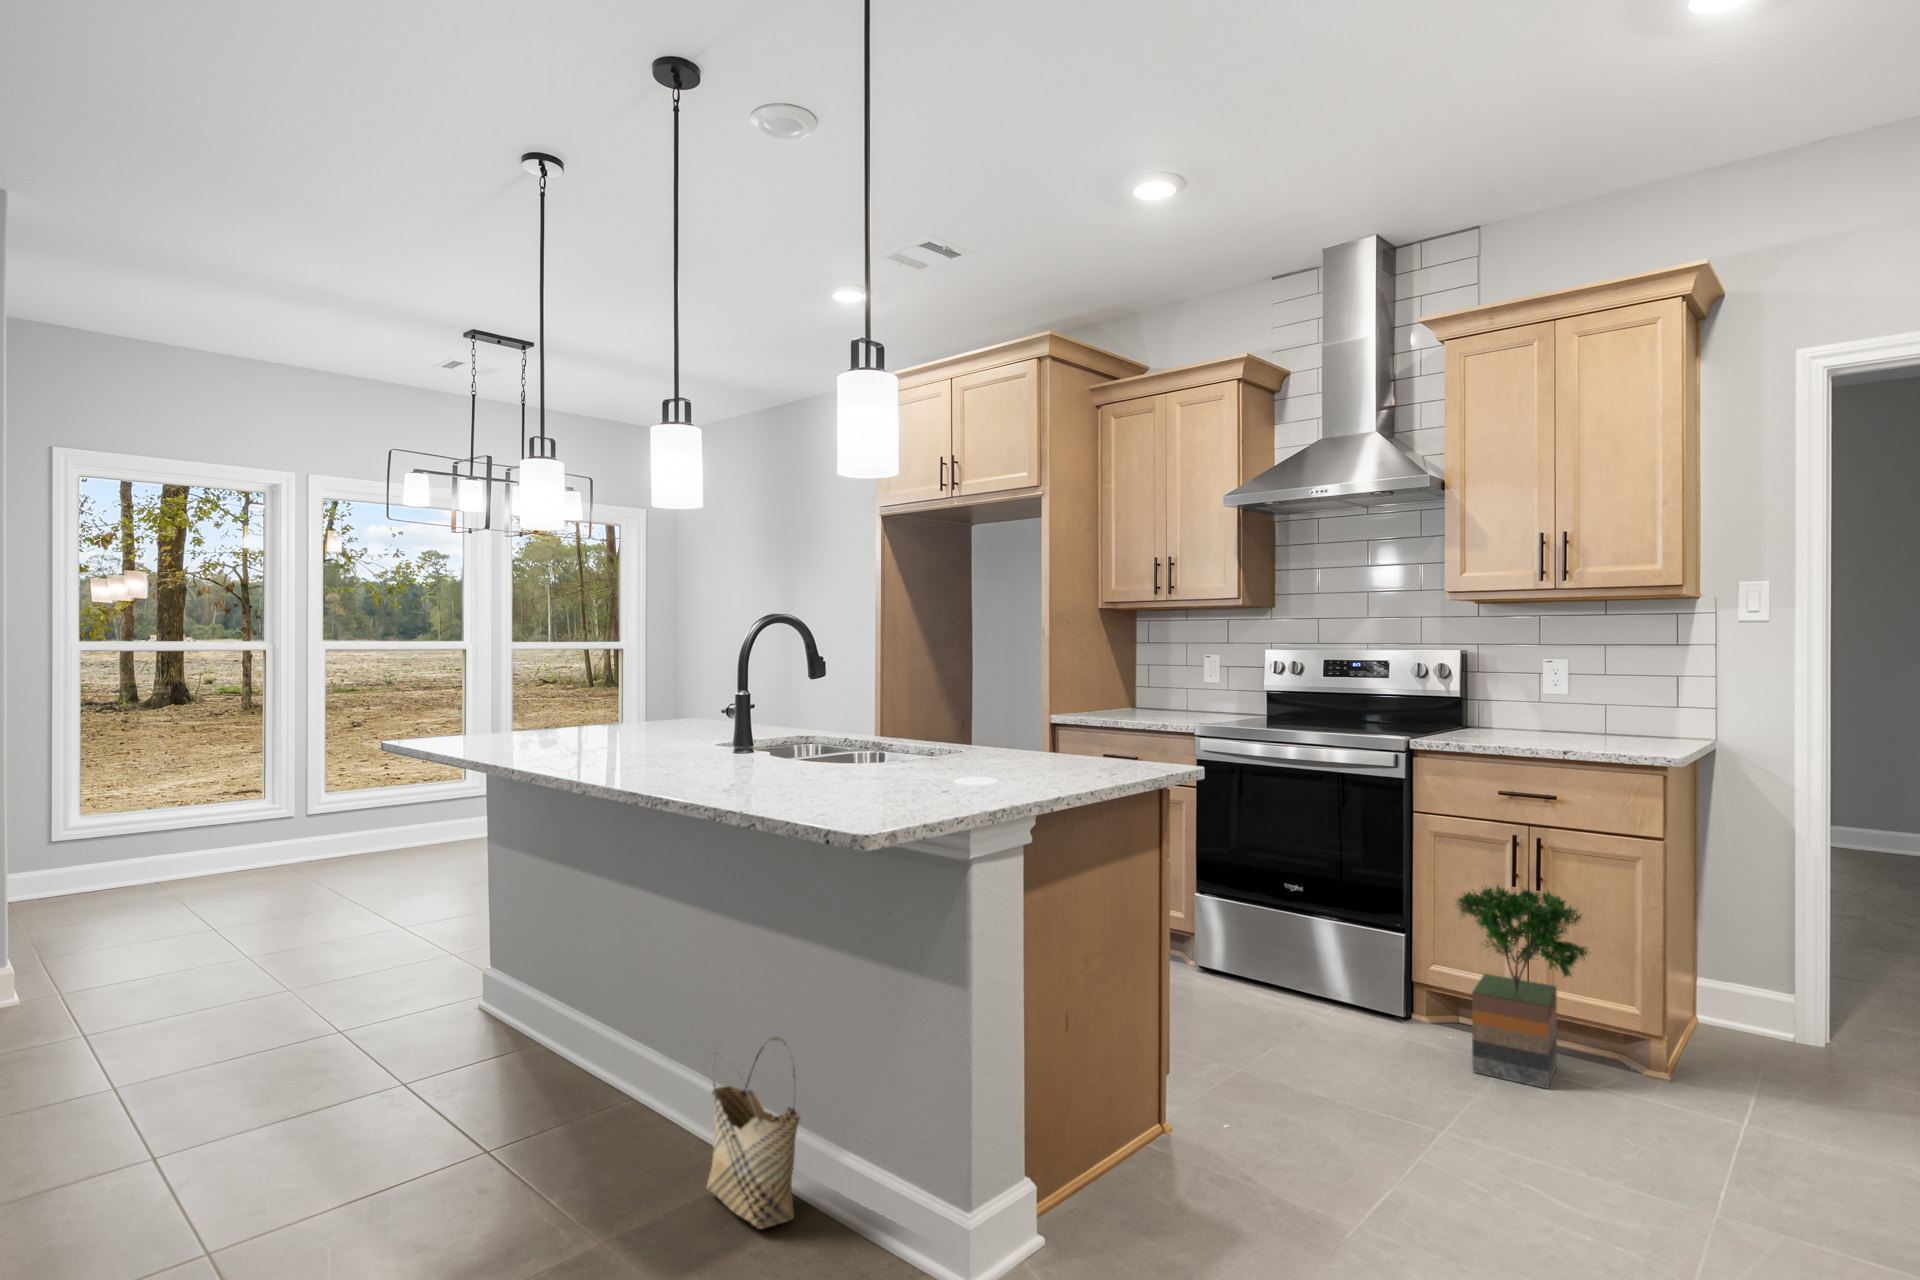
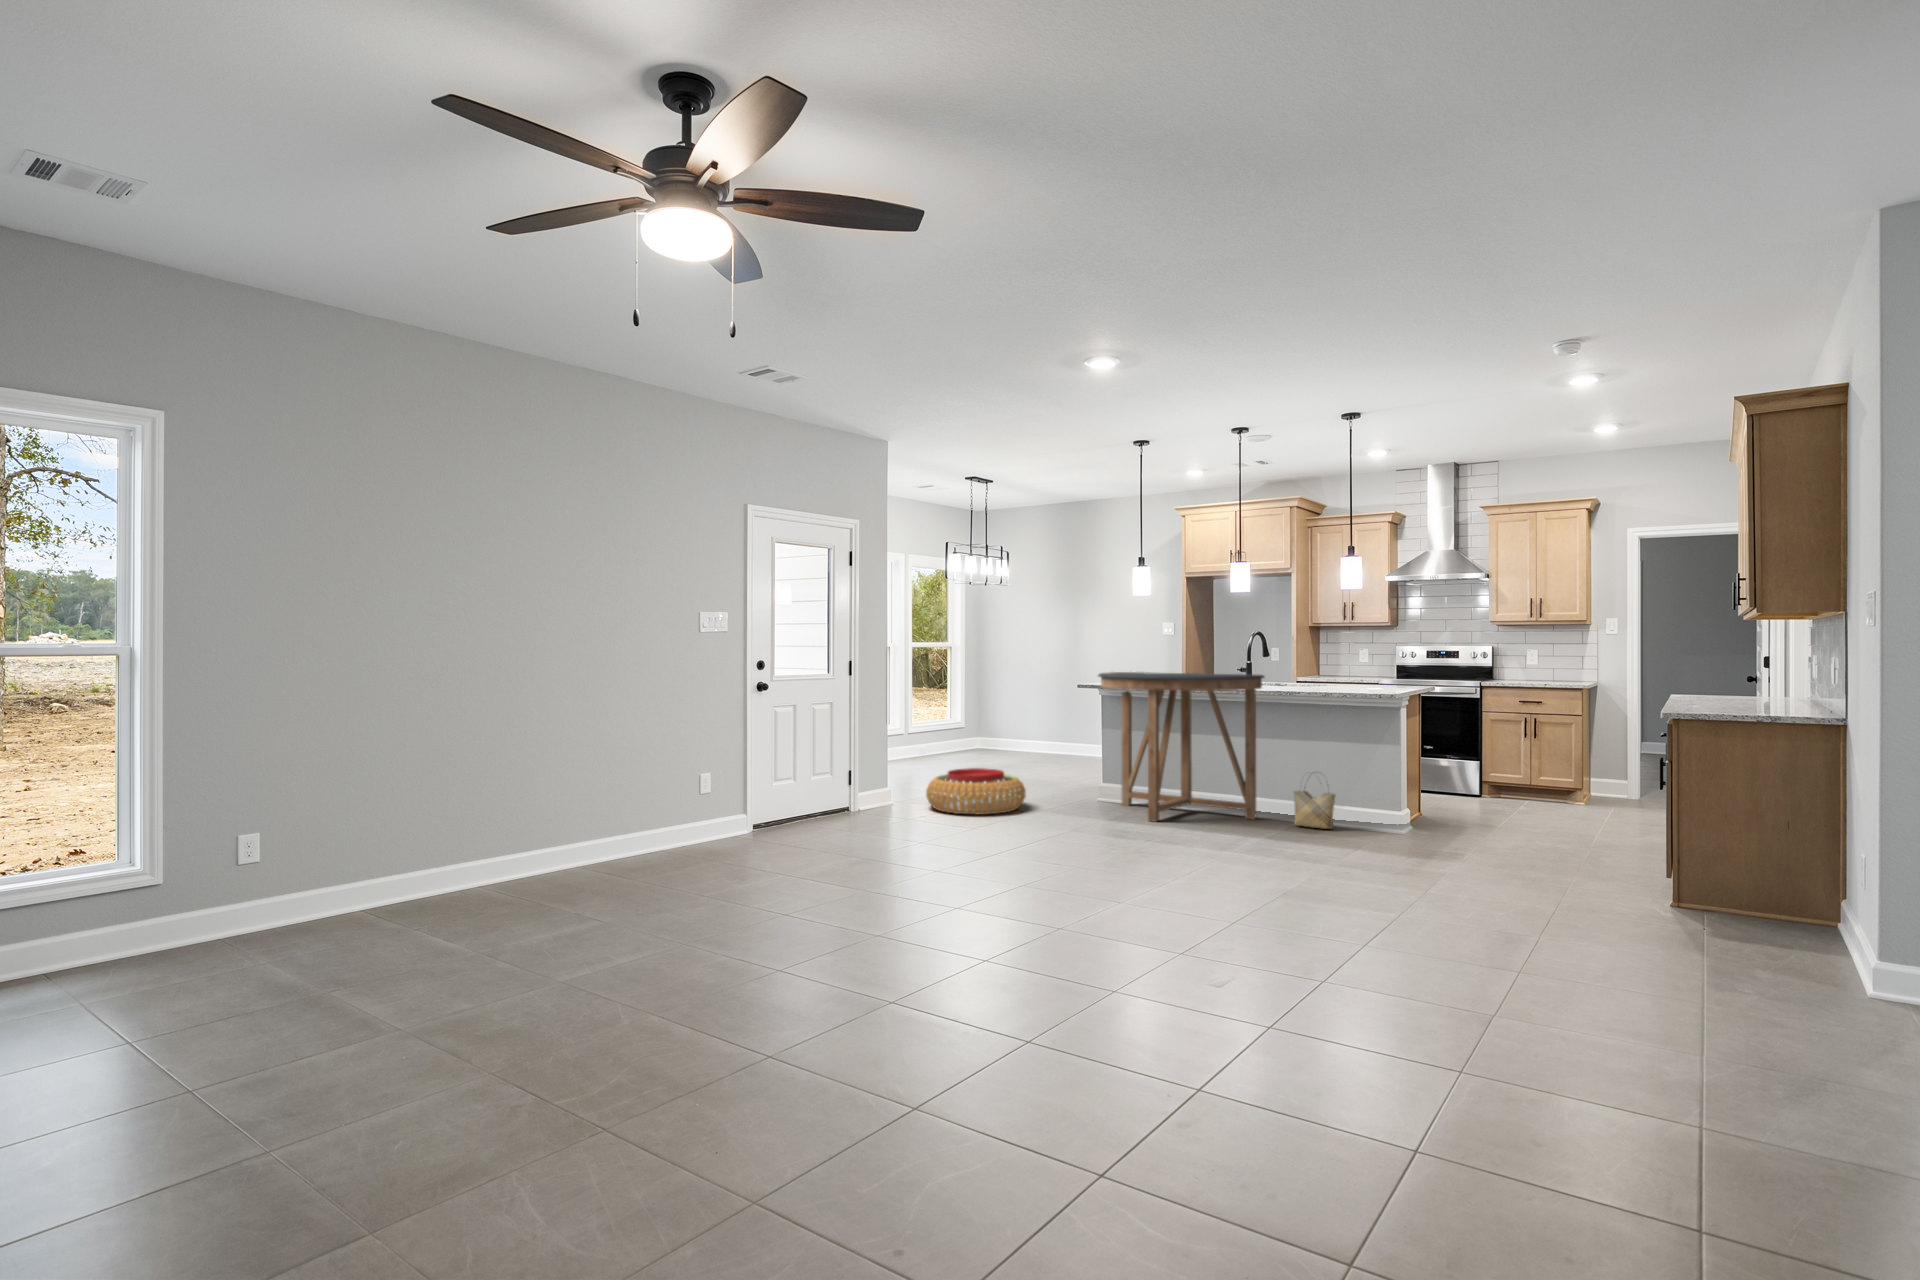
console table: none [368,723,701,1134] -> present [1098,672,1264,822]
potted tree: present [1457,886,1588,1089] -> none [1506,734,1561,807]
pouf: none [57,928,330,1063] -> present [926,768,1026,815]

